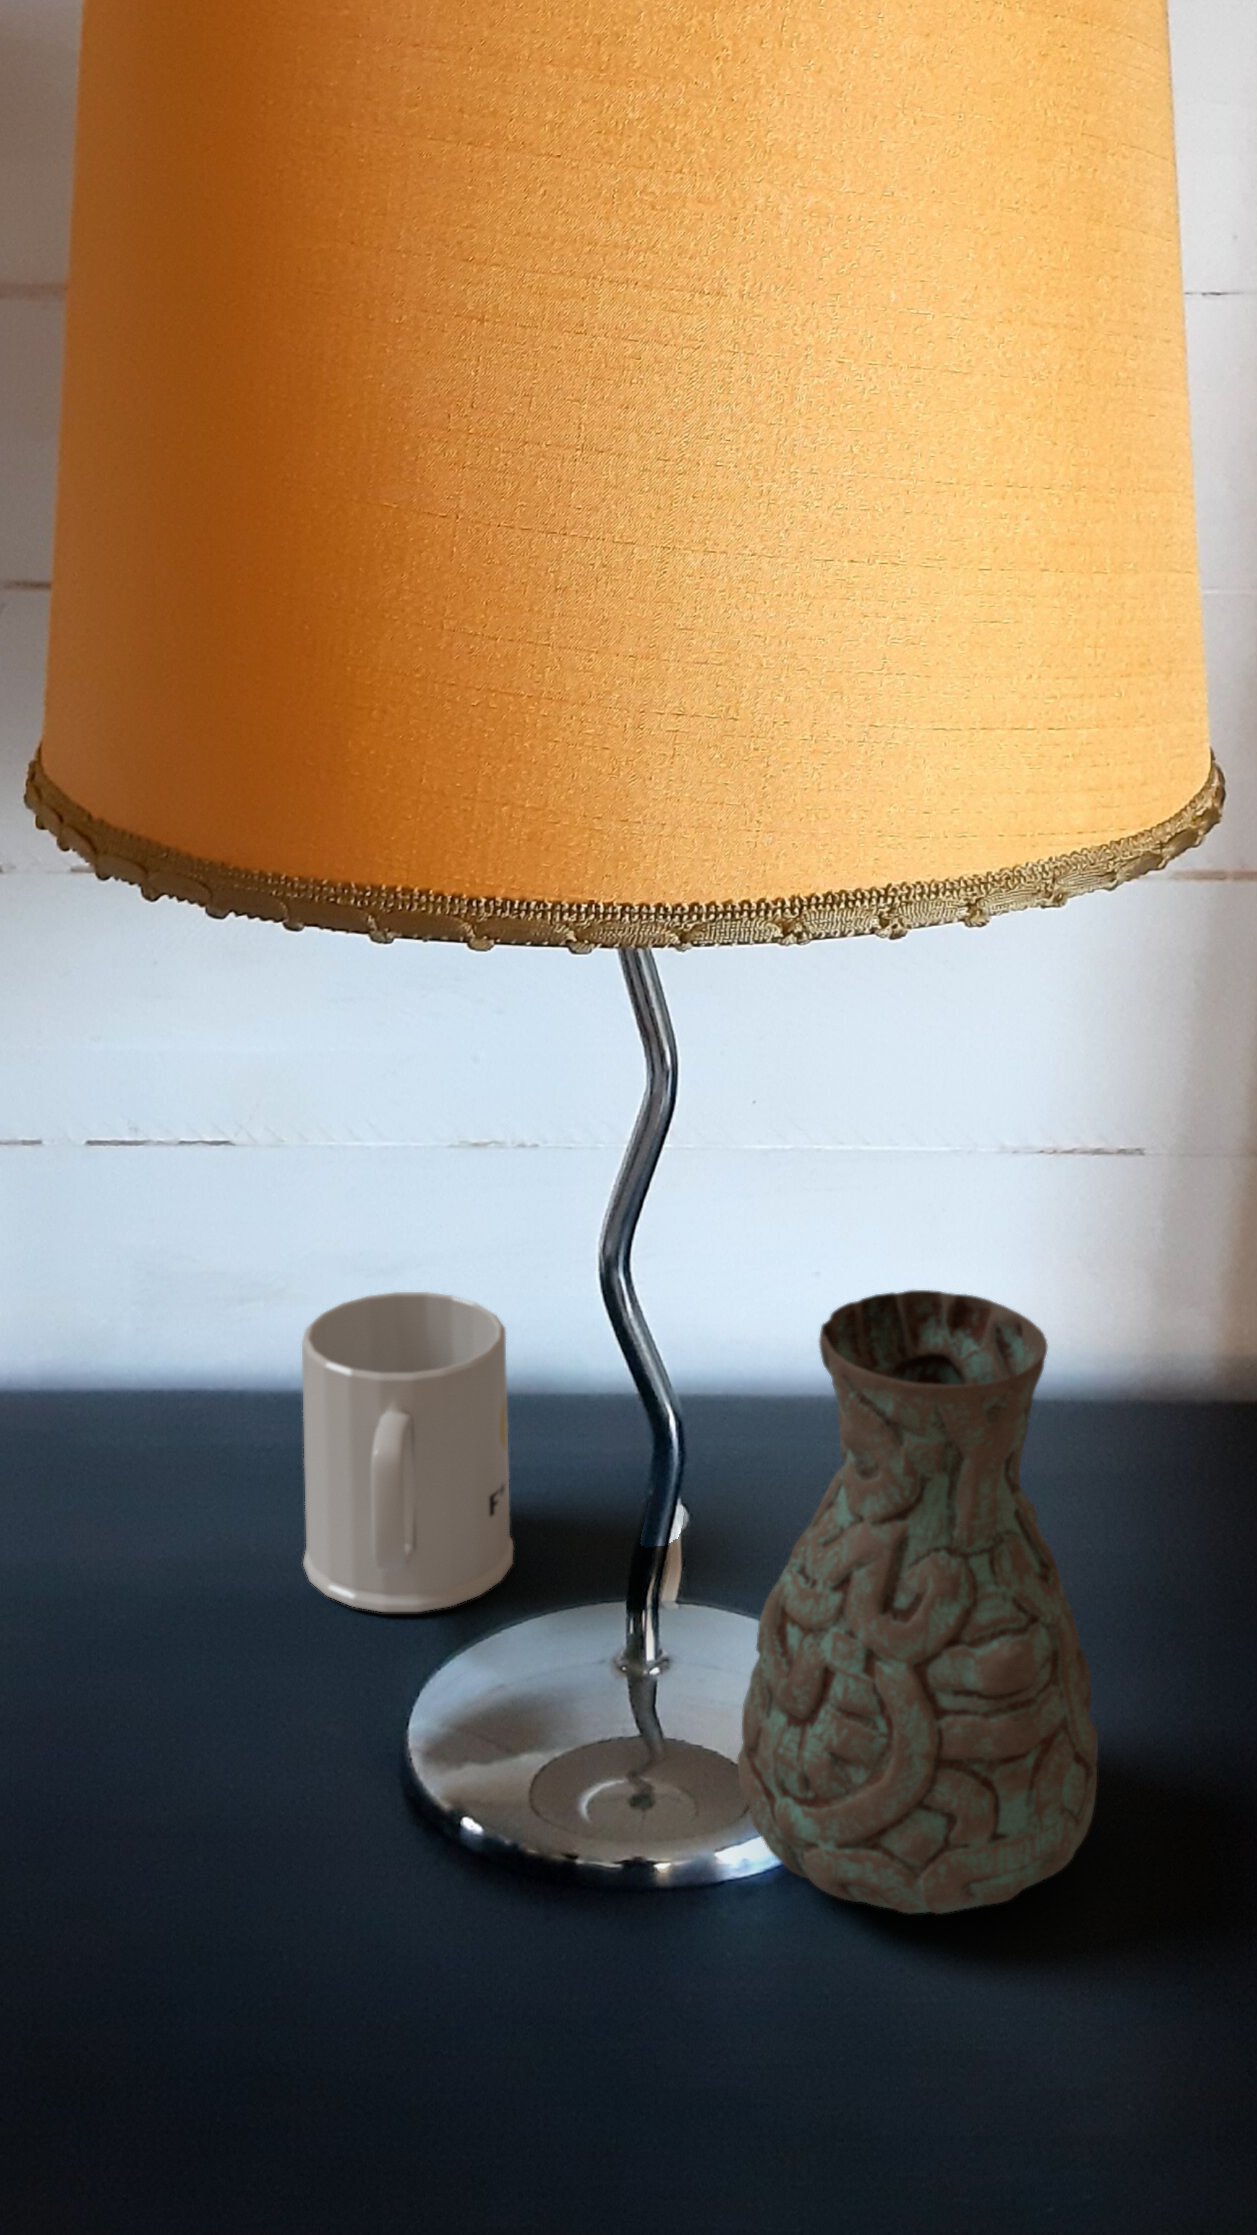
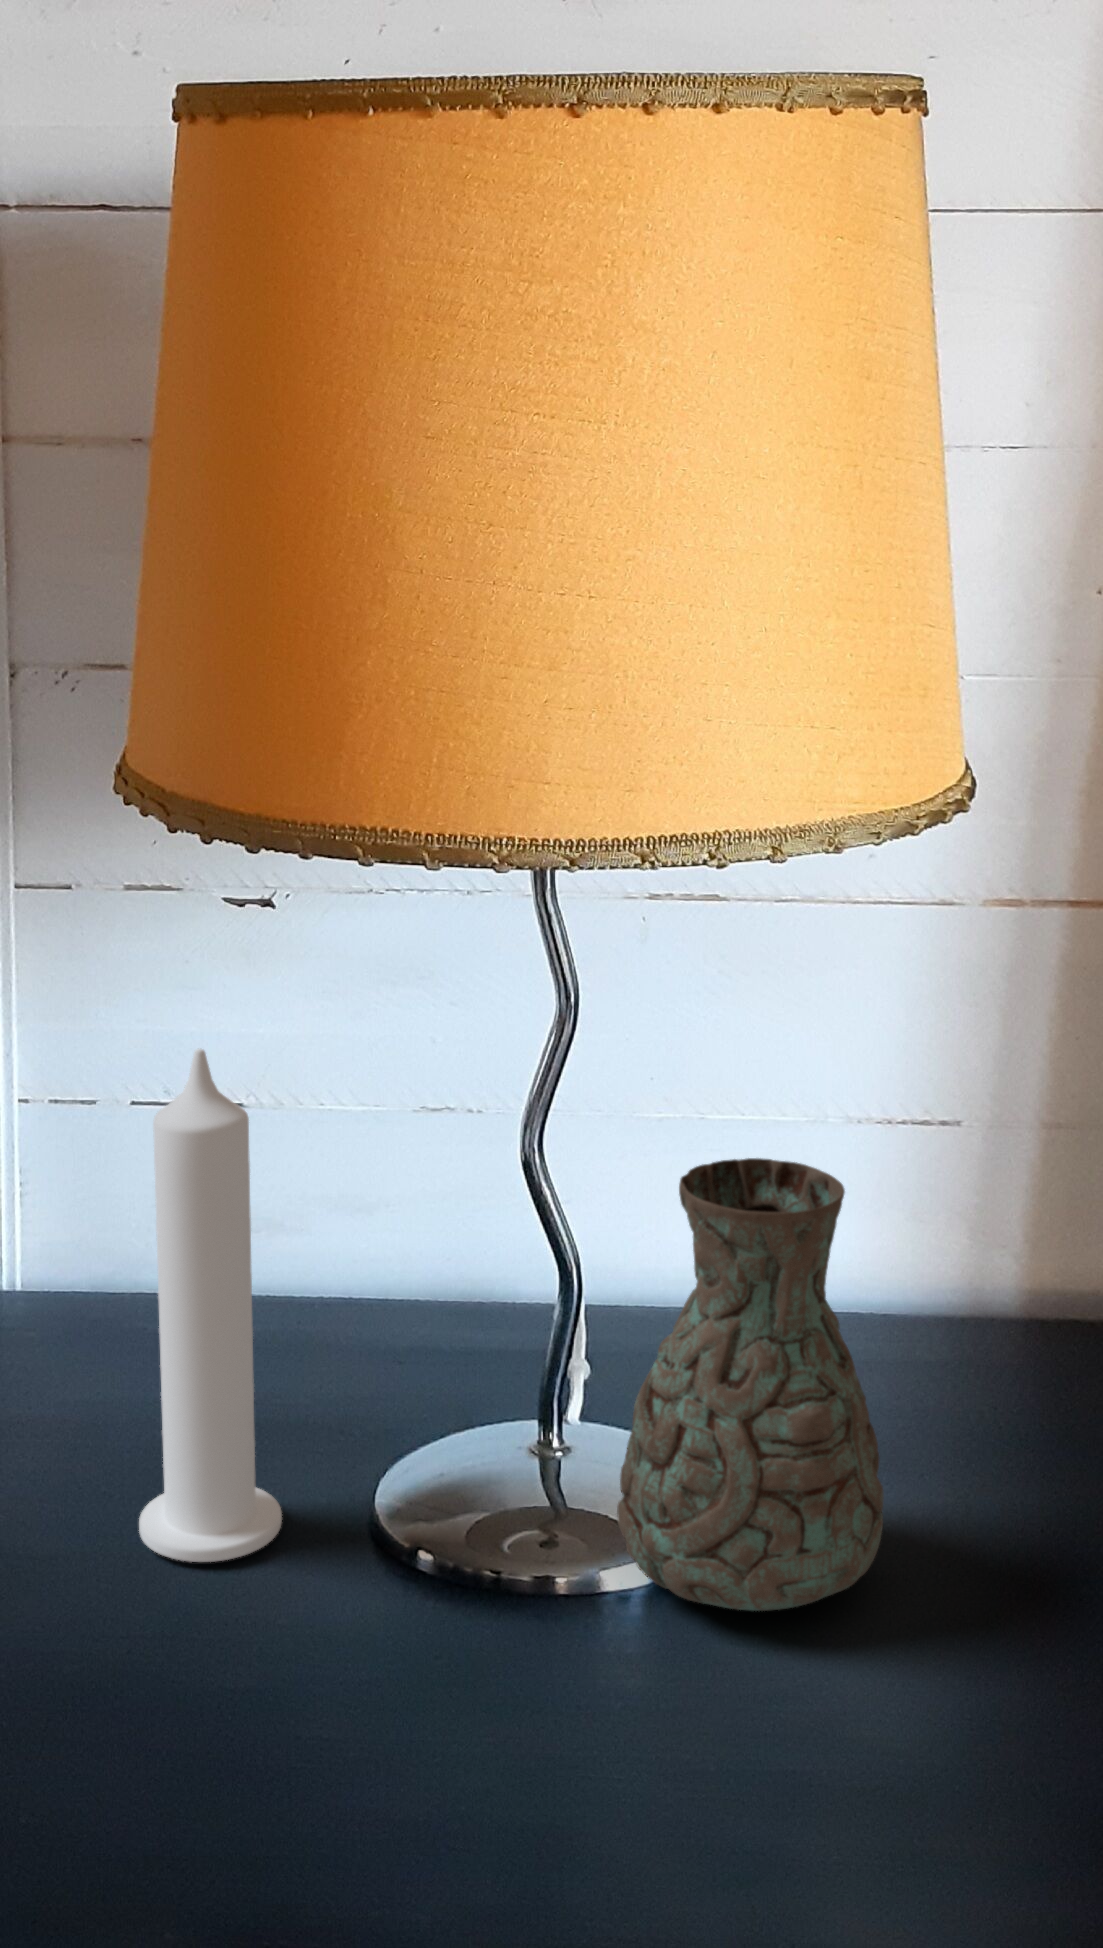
candle: none [90,1159,283,1847] -> present [139,1049,282,1562]
mug: present [302,1292,513,1612] -> none [298,1186,458,1421]

